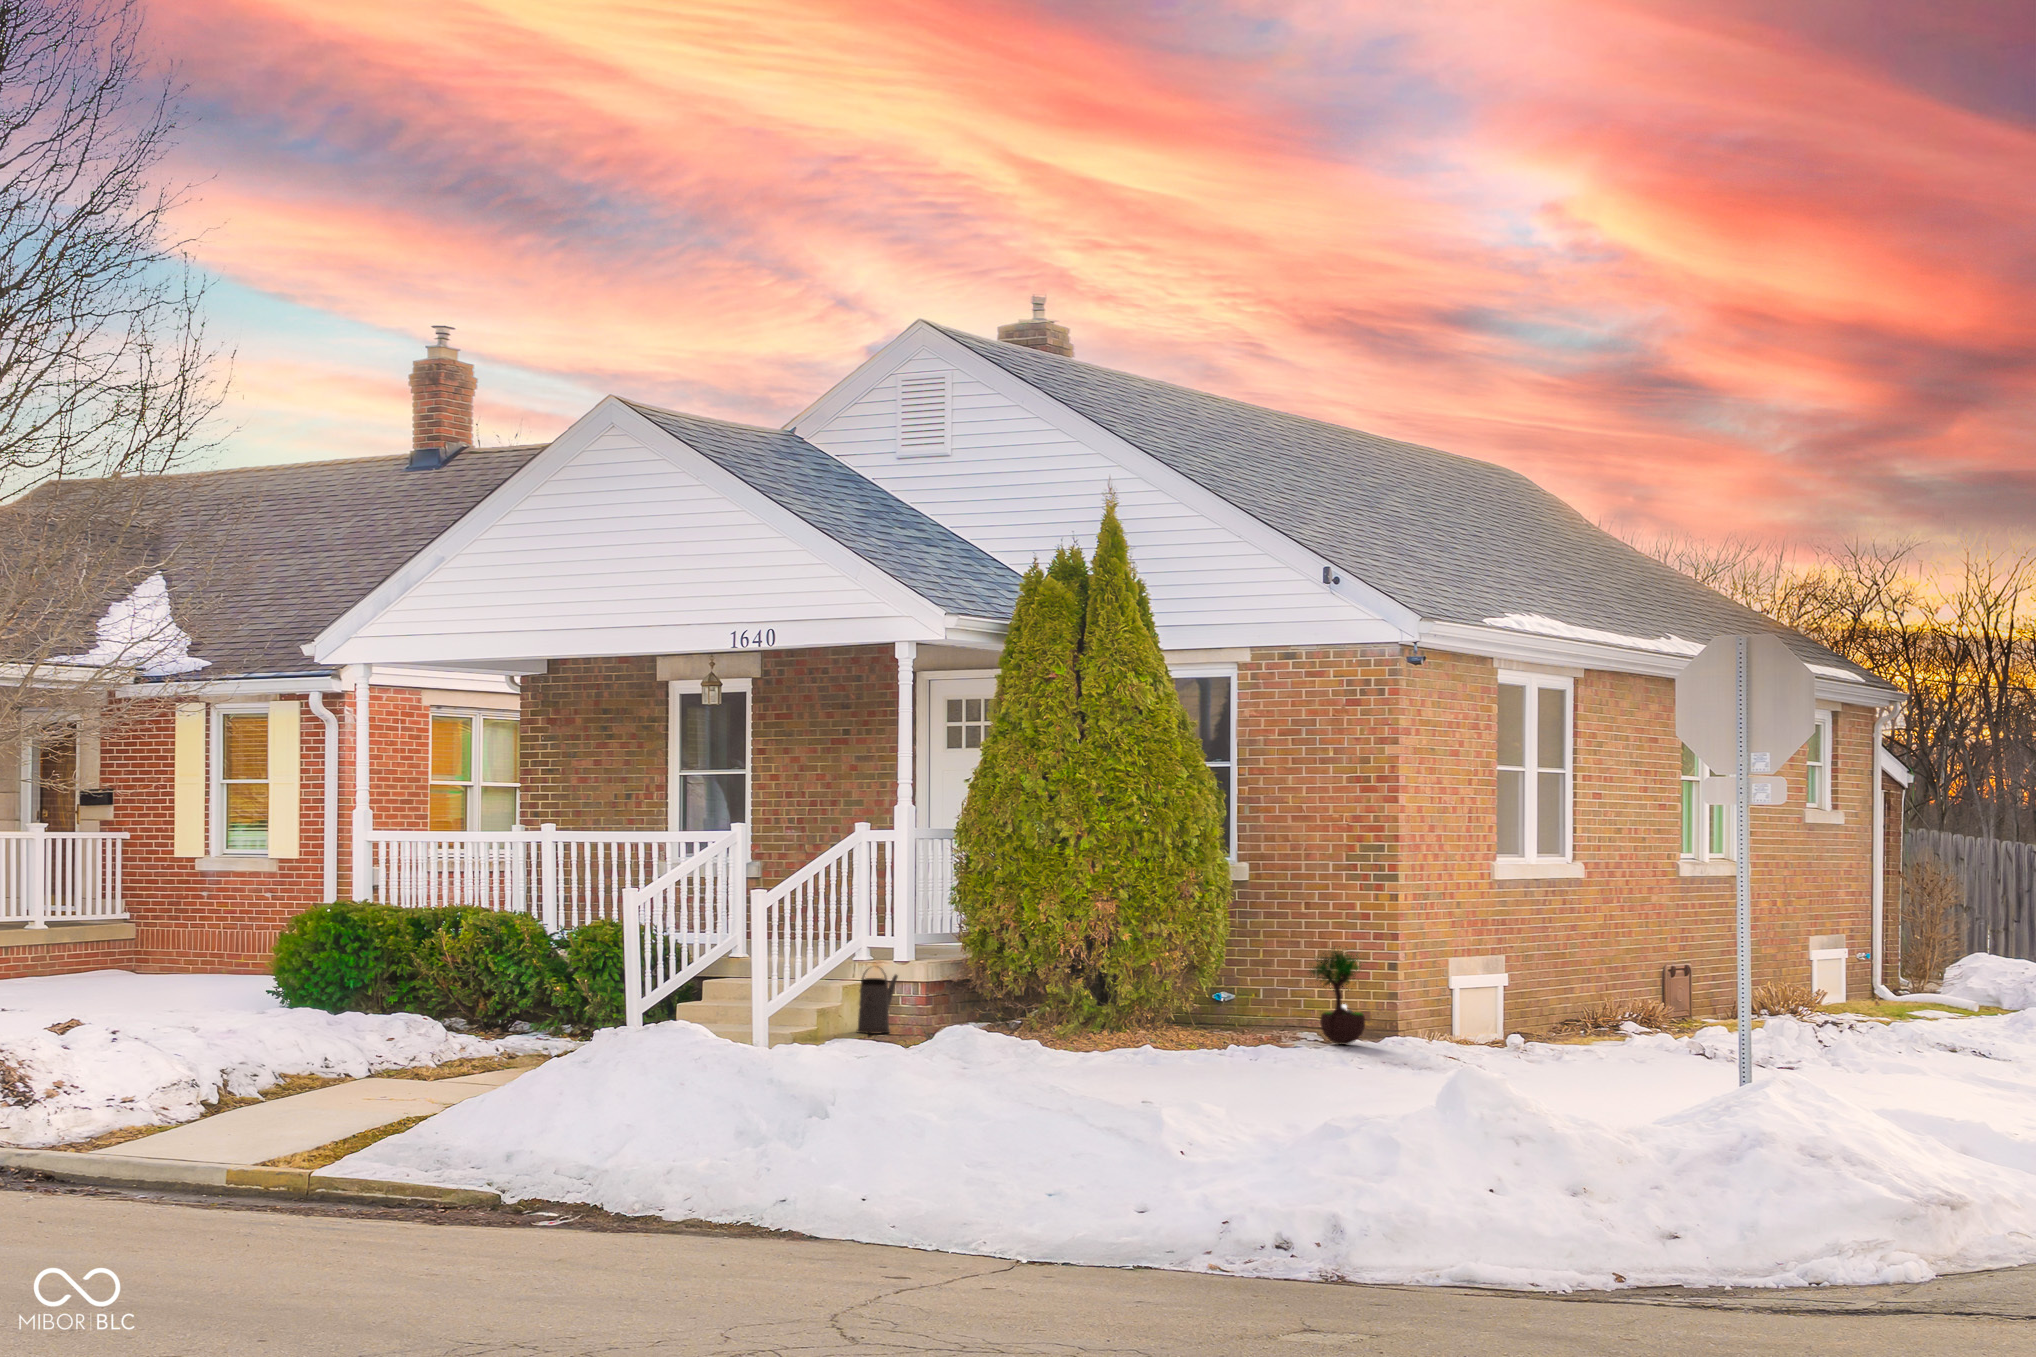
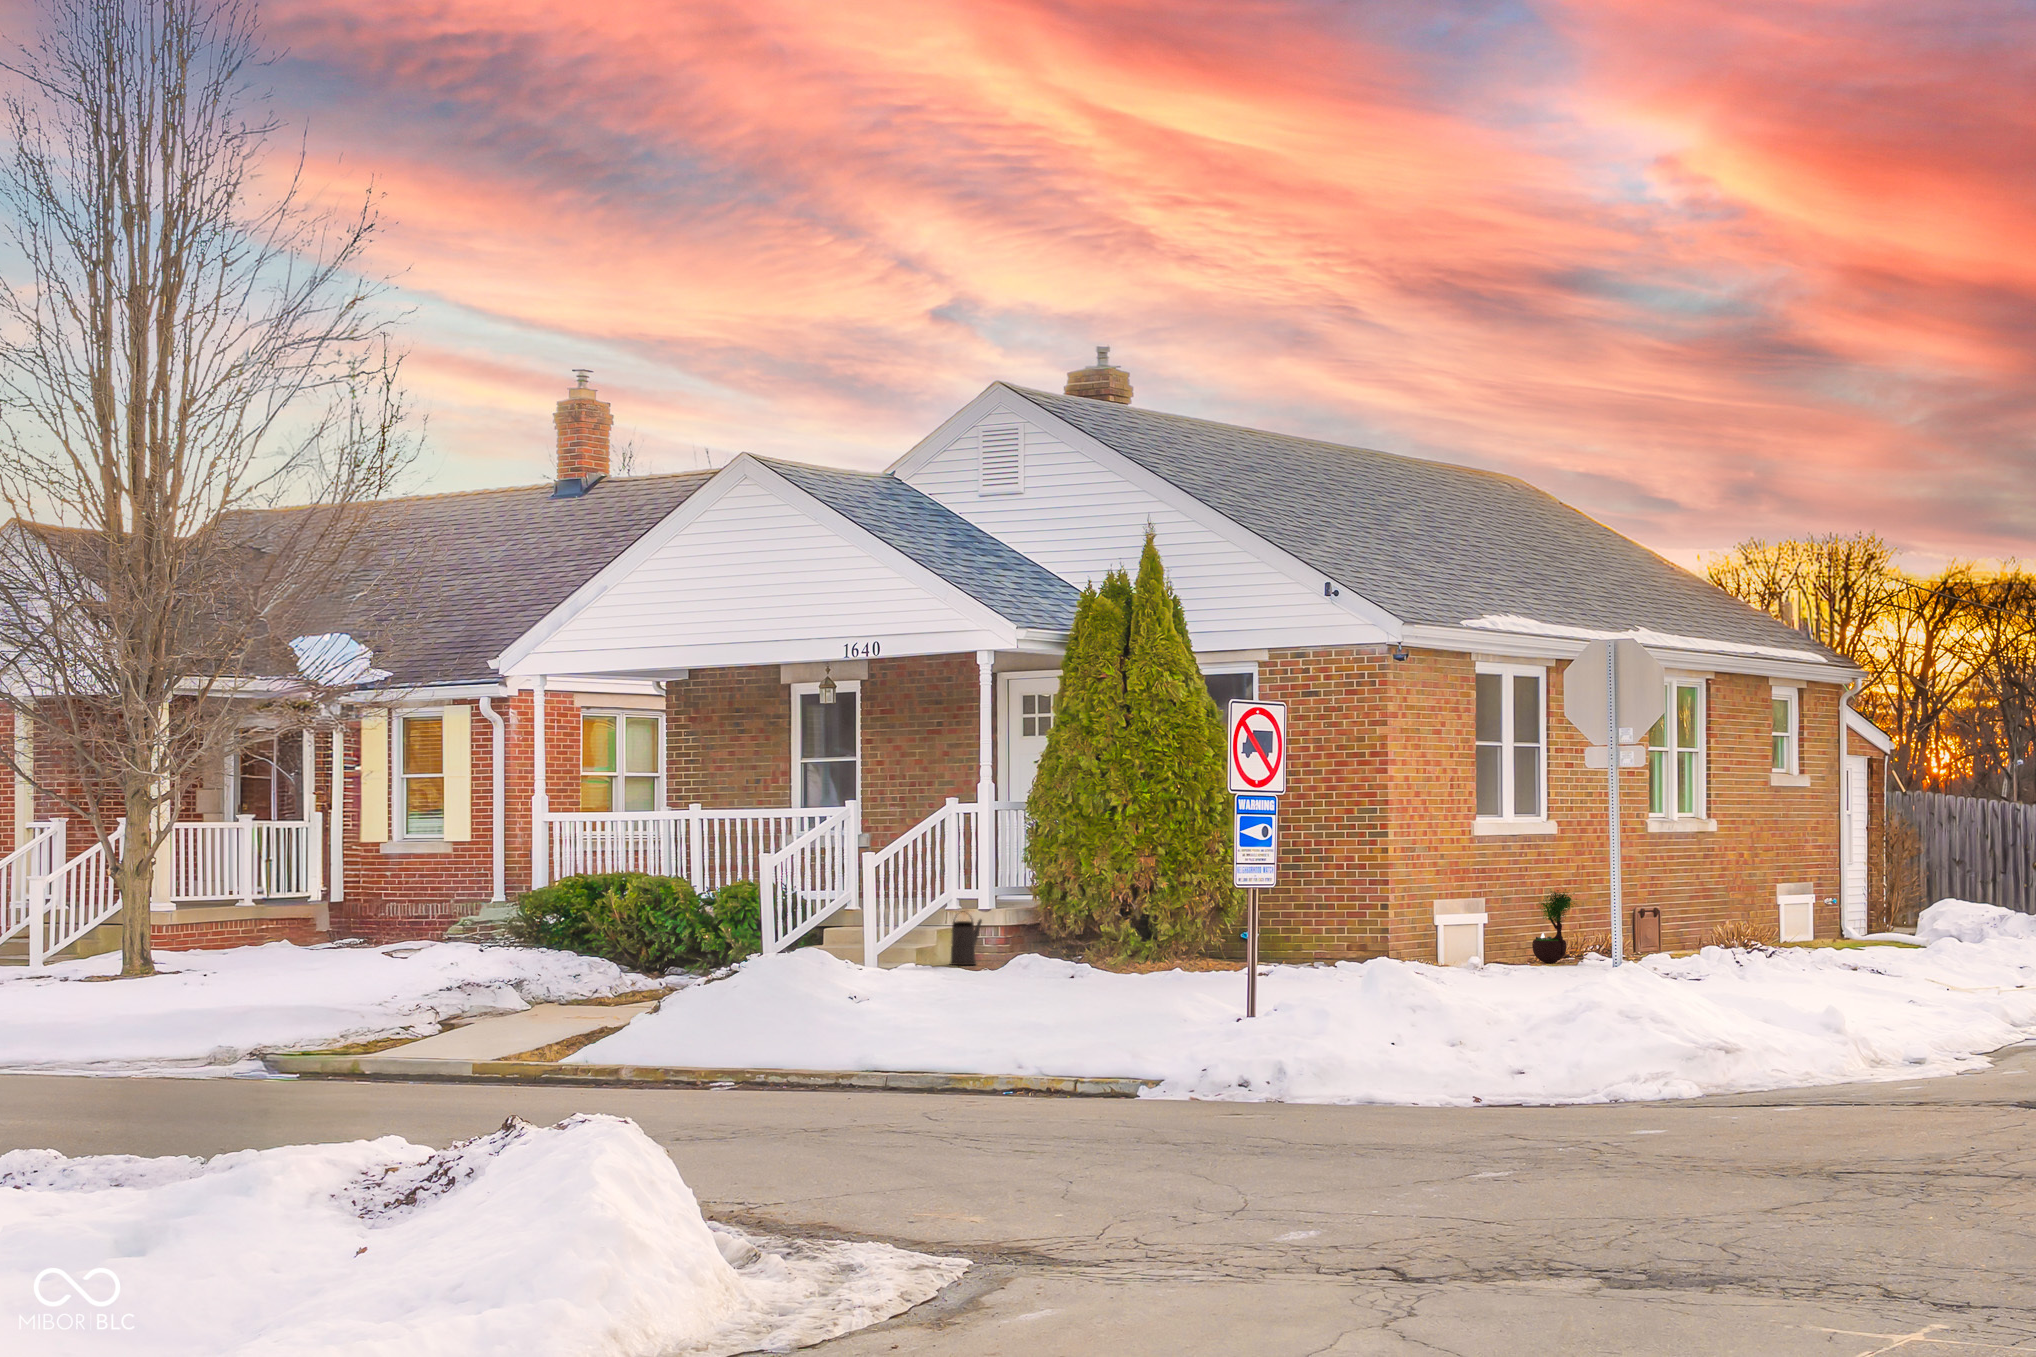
potted tree: present [1310,946,1365,1045] -> present [1532,889,1575,963]

